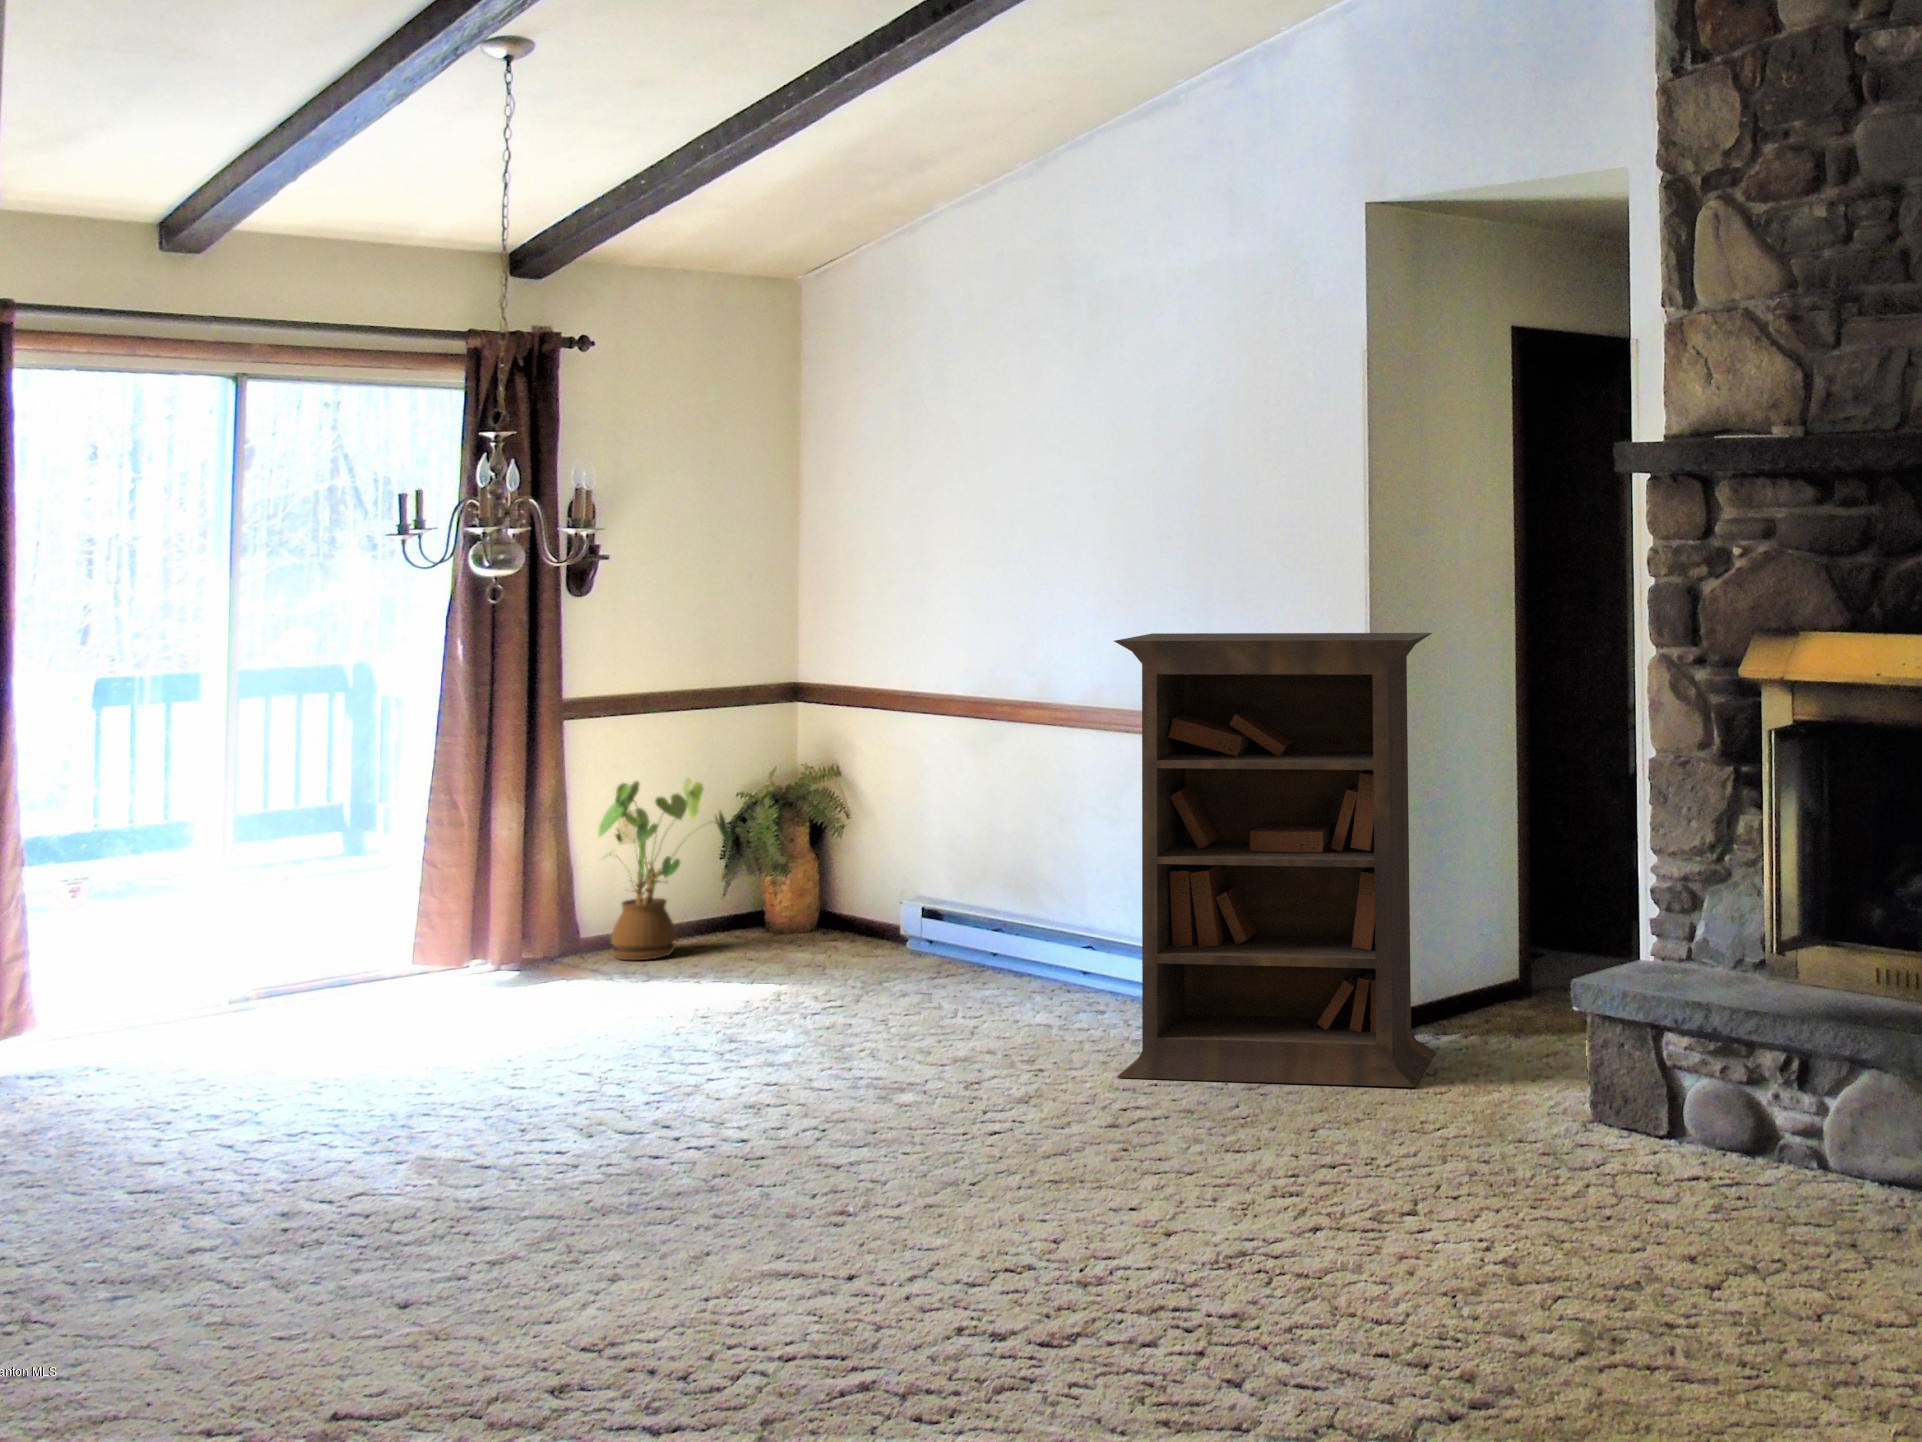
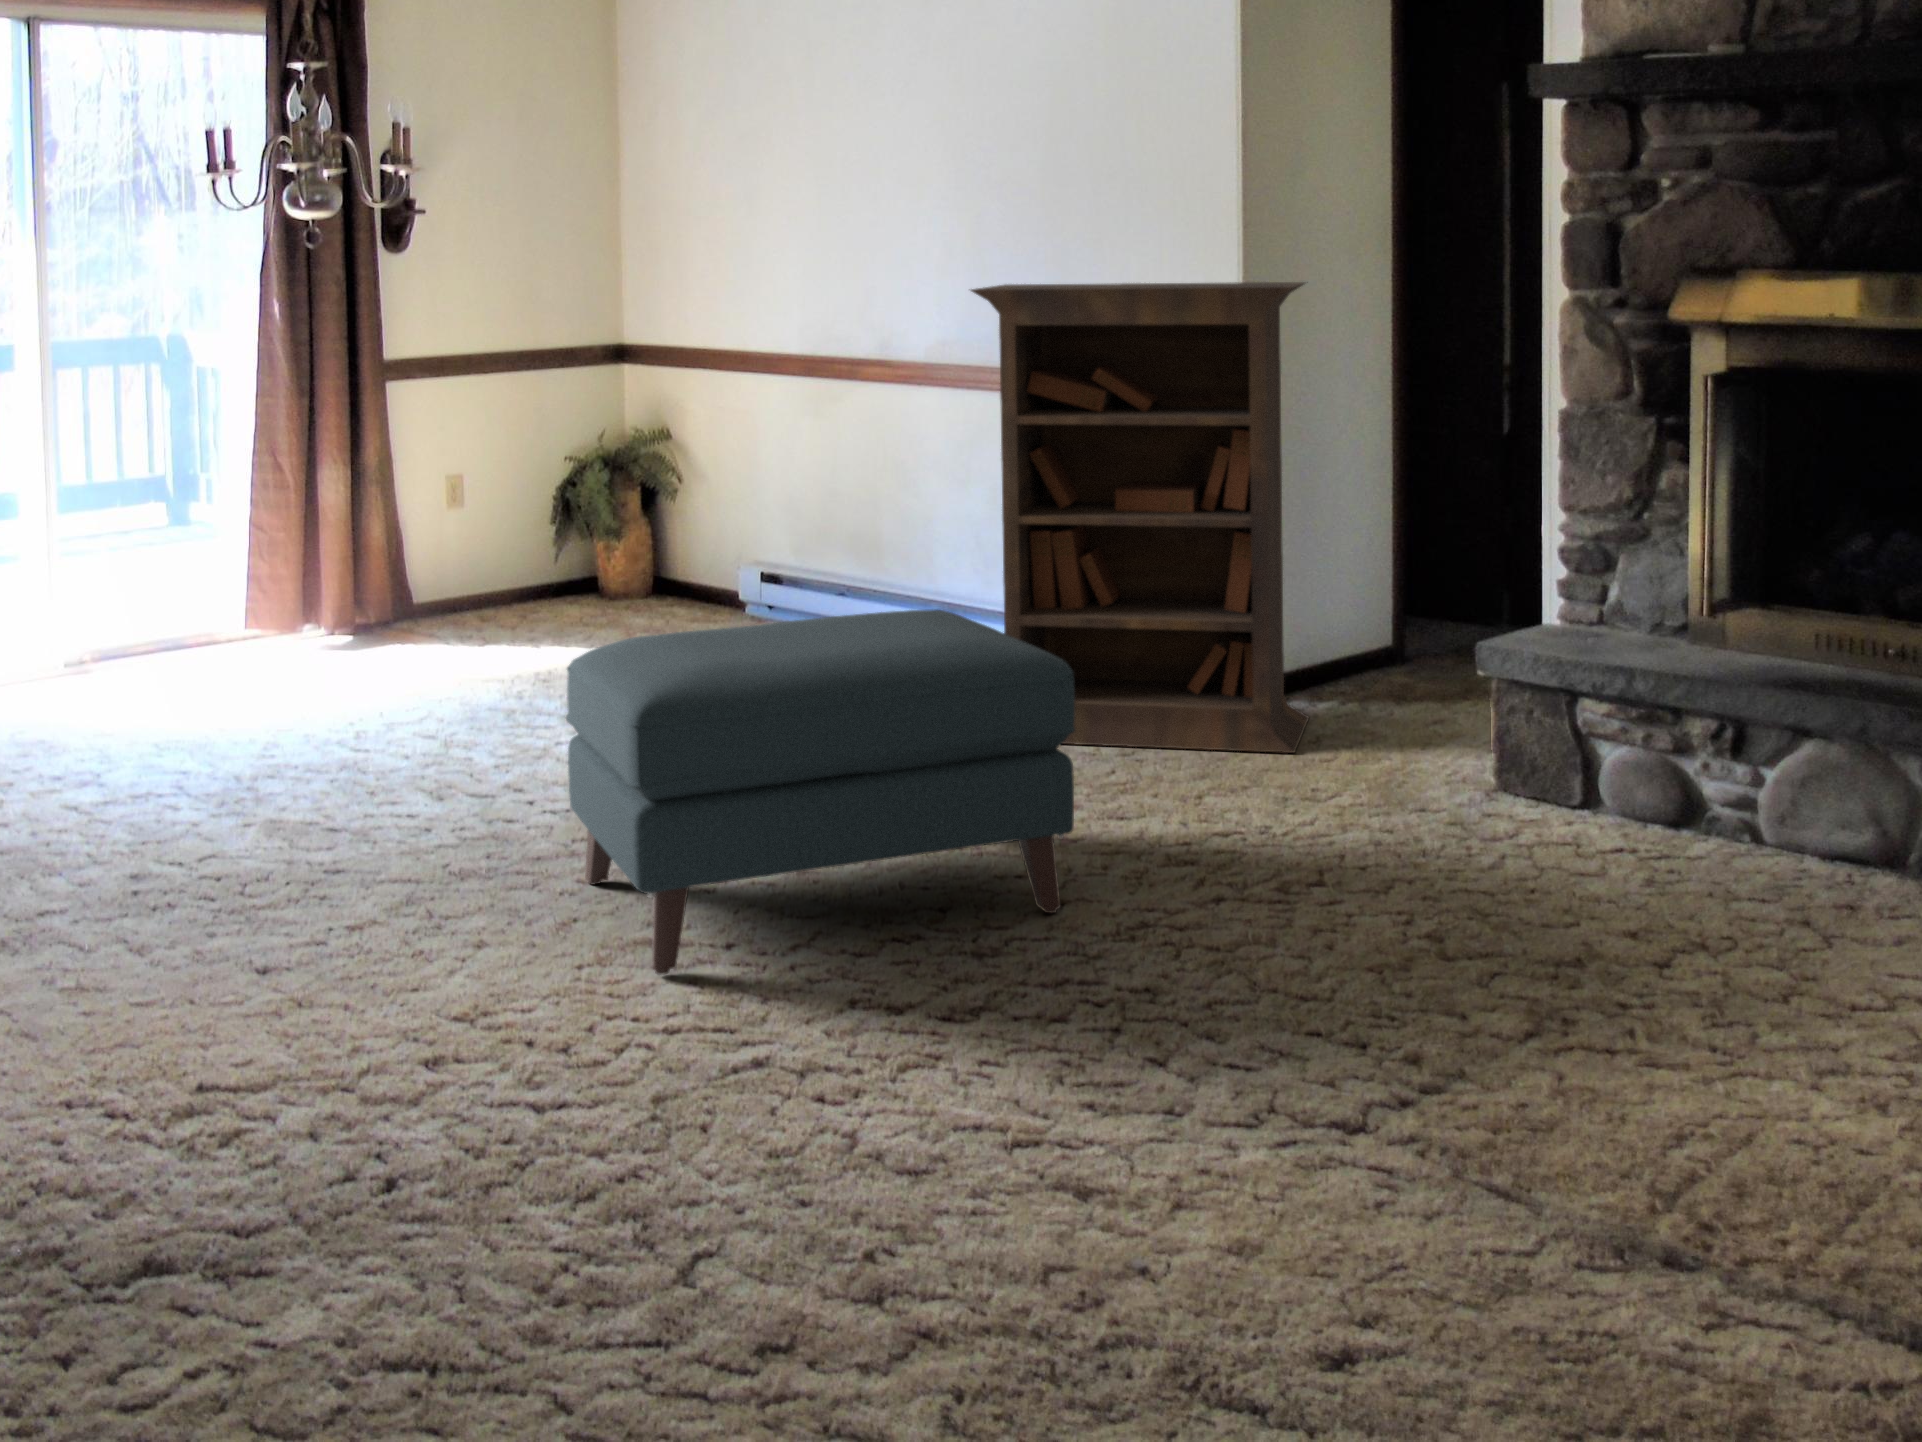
house plant: present [598,779,730,960] -> none [427,441,563,622]
ottoman: none [708,950,1184,1306] -> present [566,610,1075,975]

